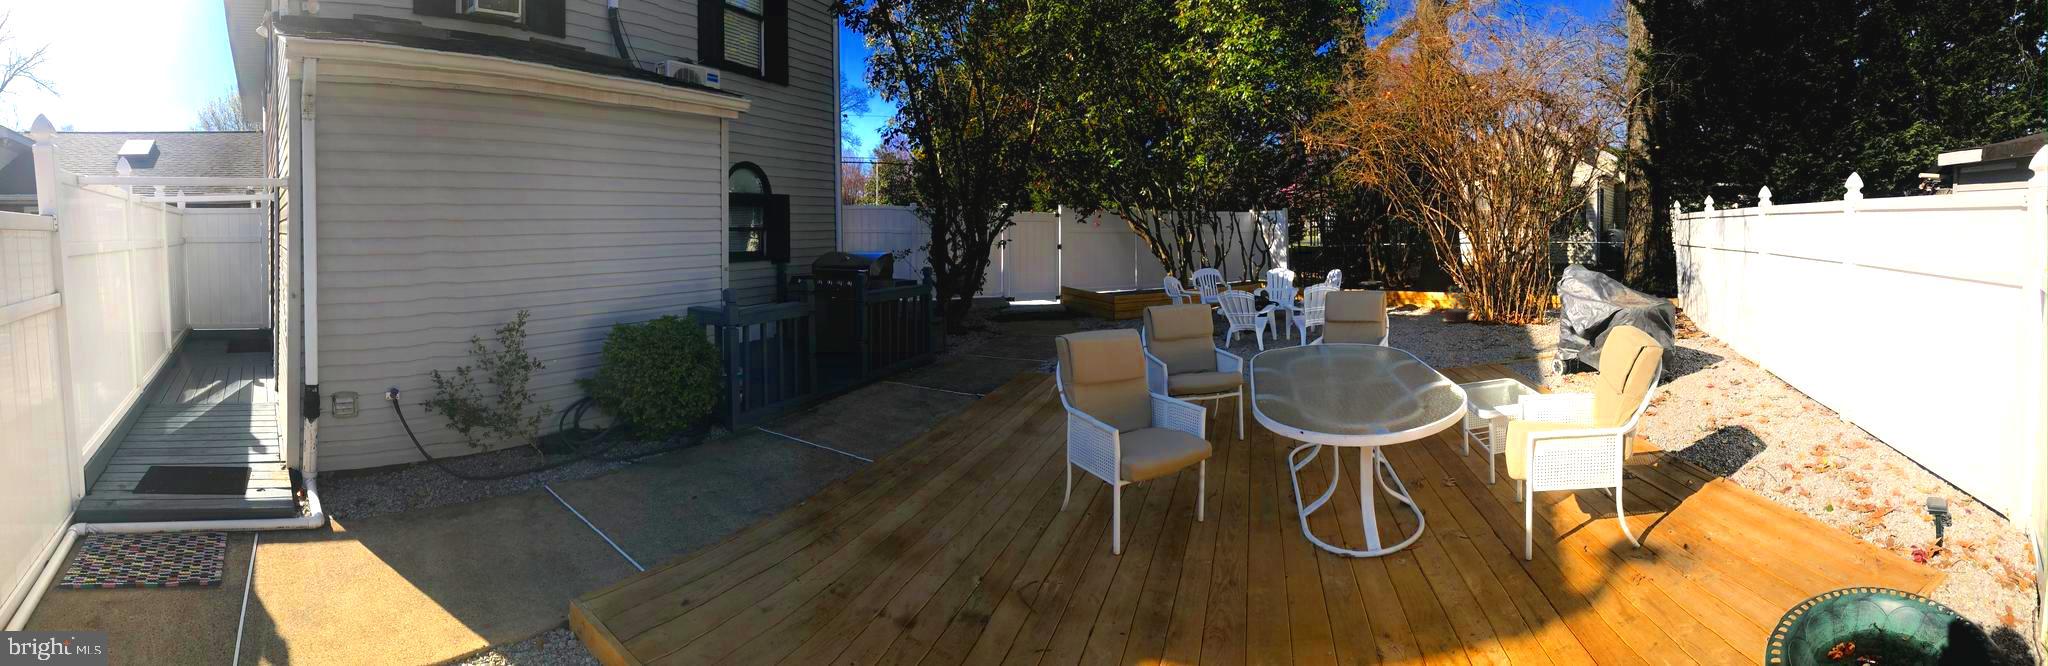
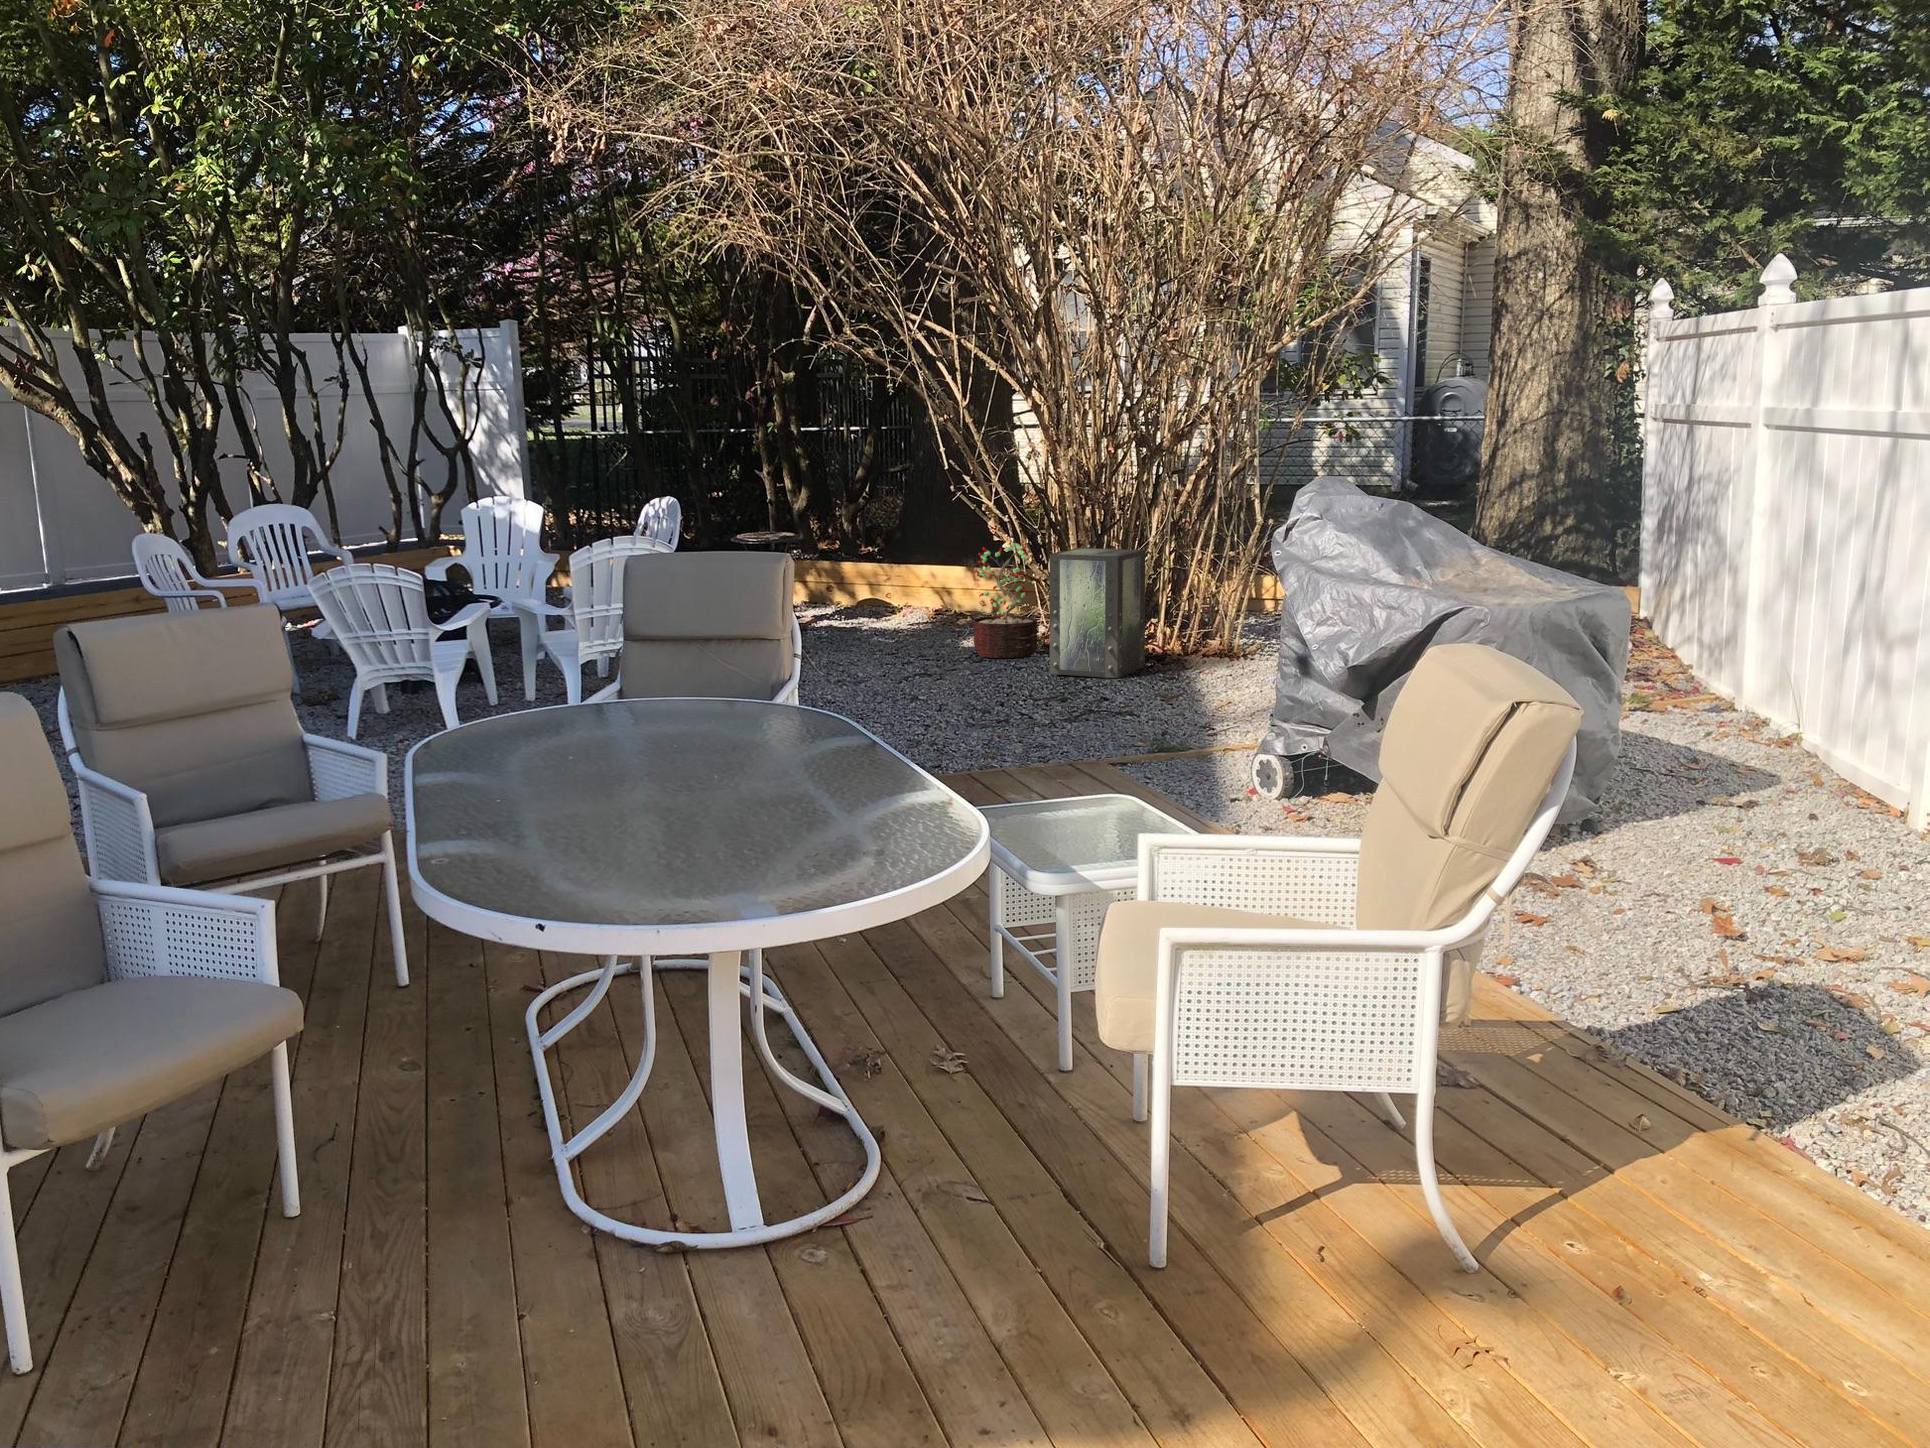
storage box: none [1470,285,1510,330] -> present [1050,548,1146,678]

